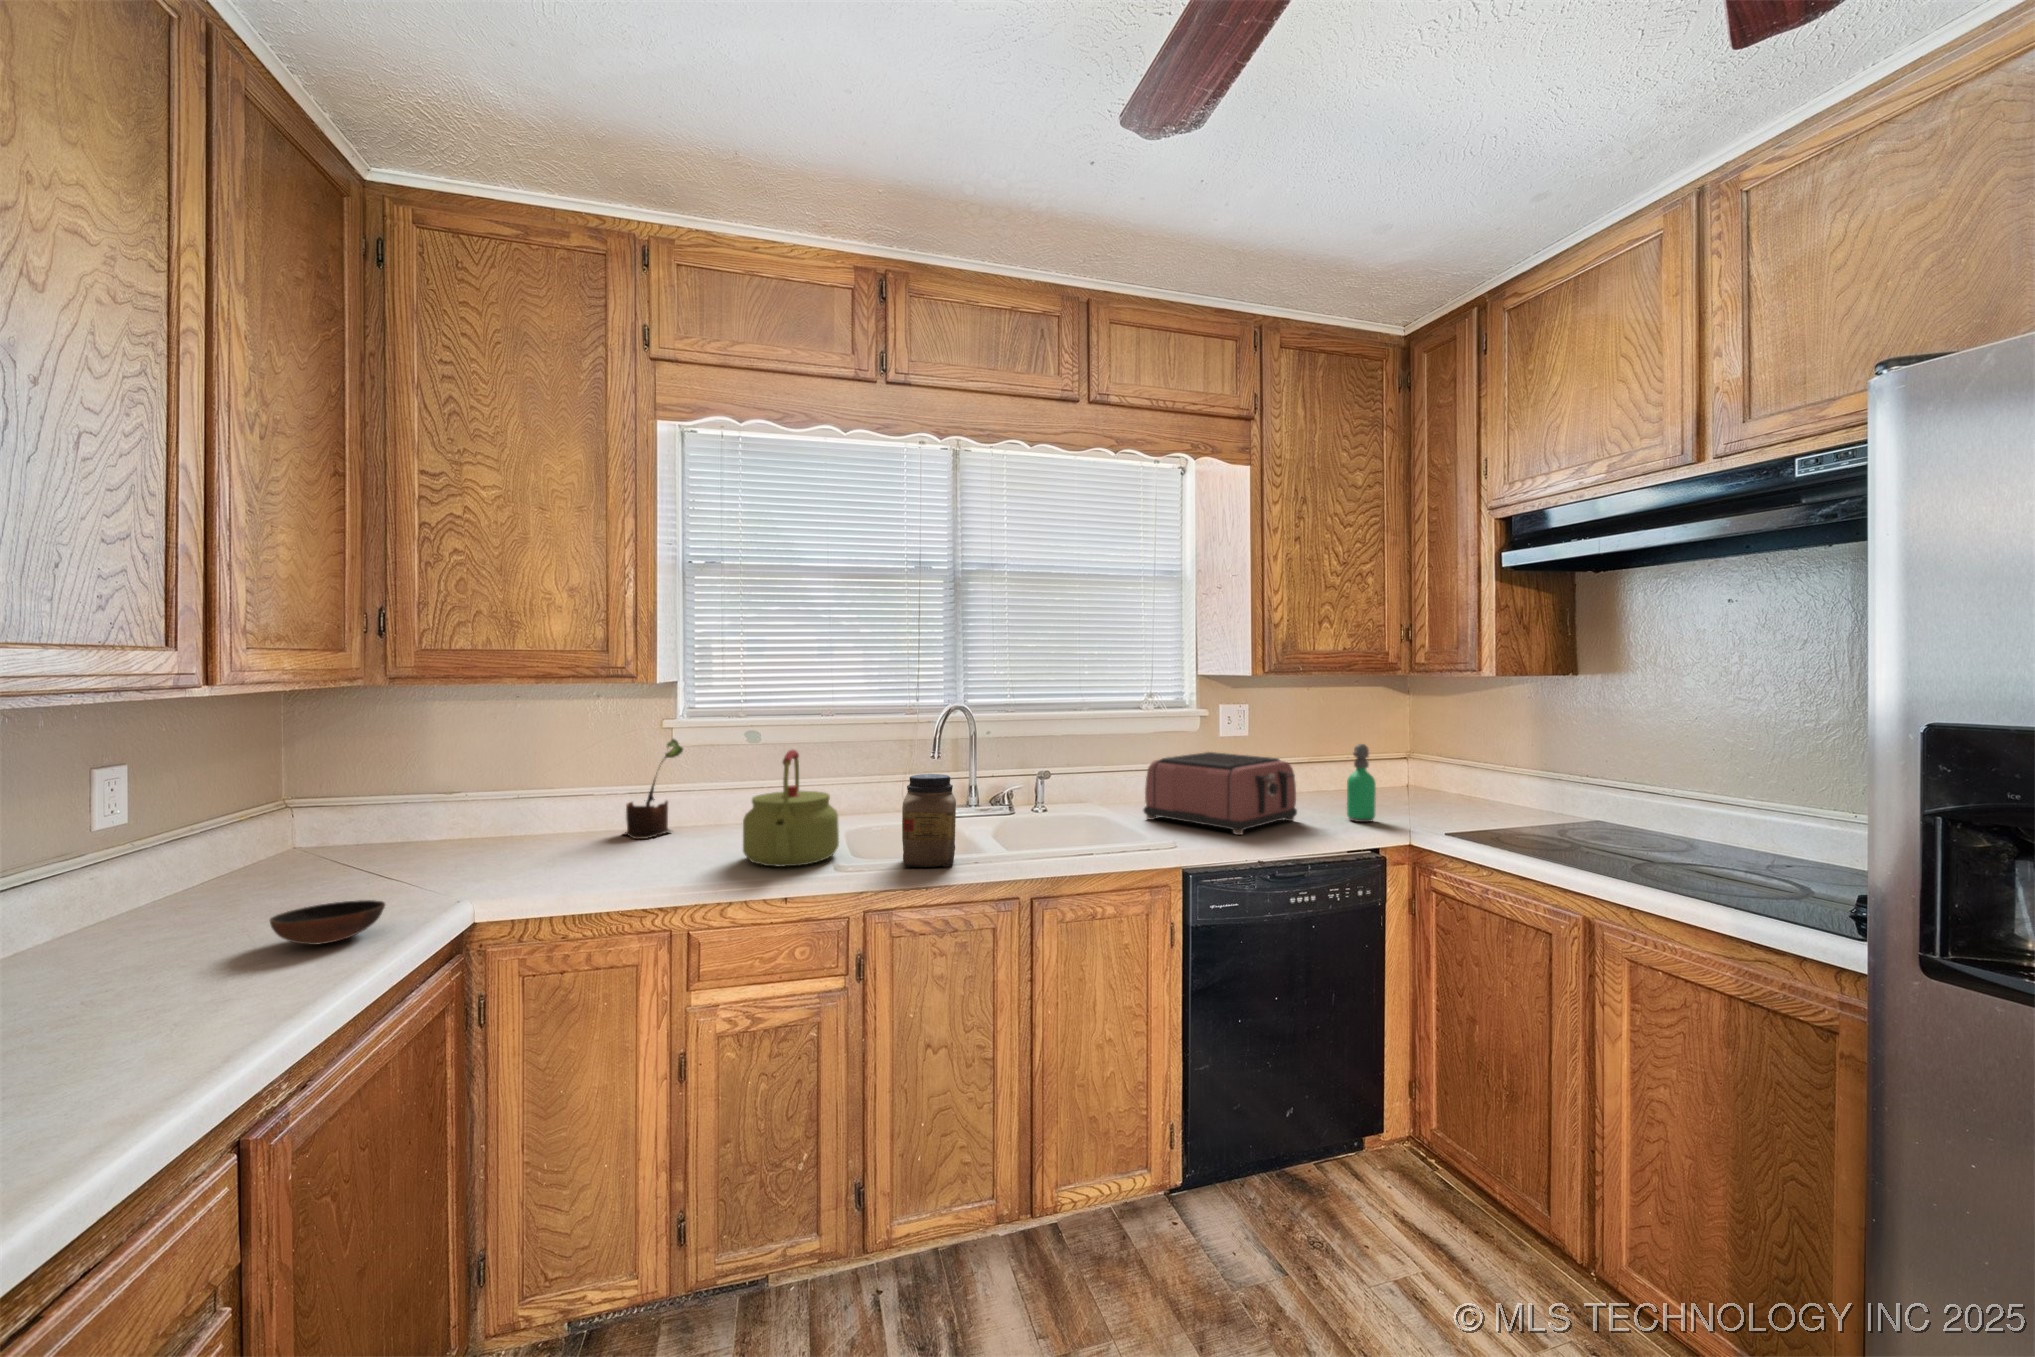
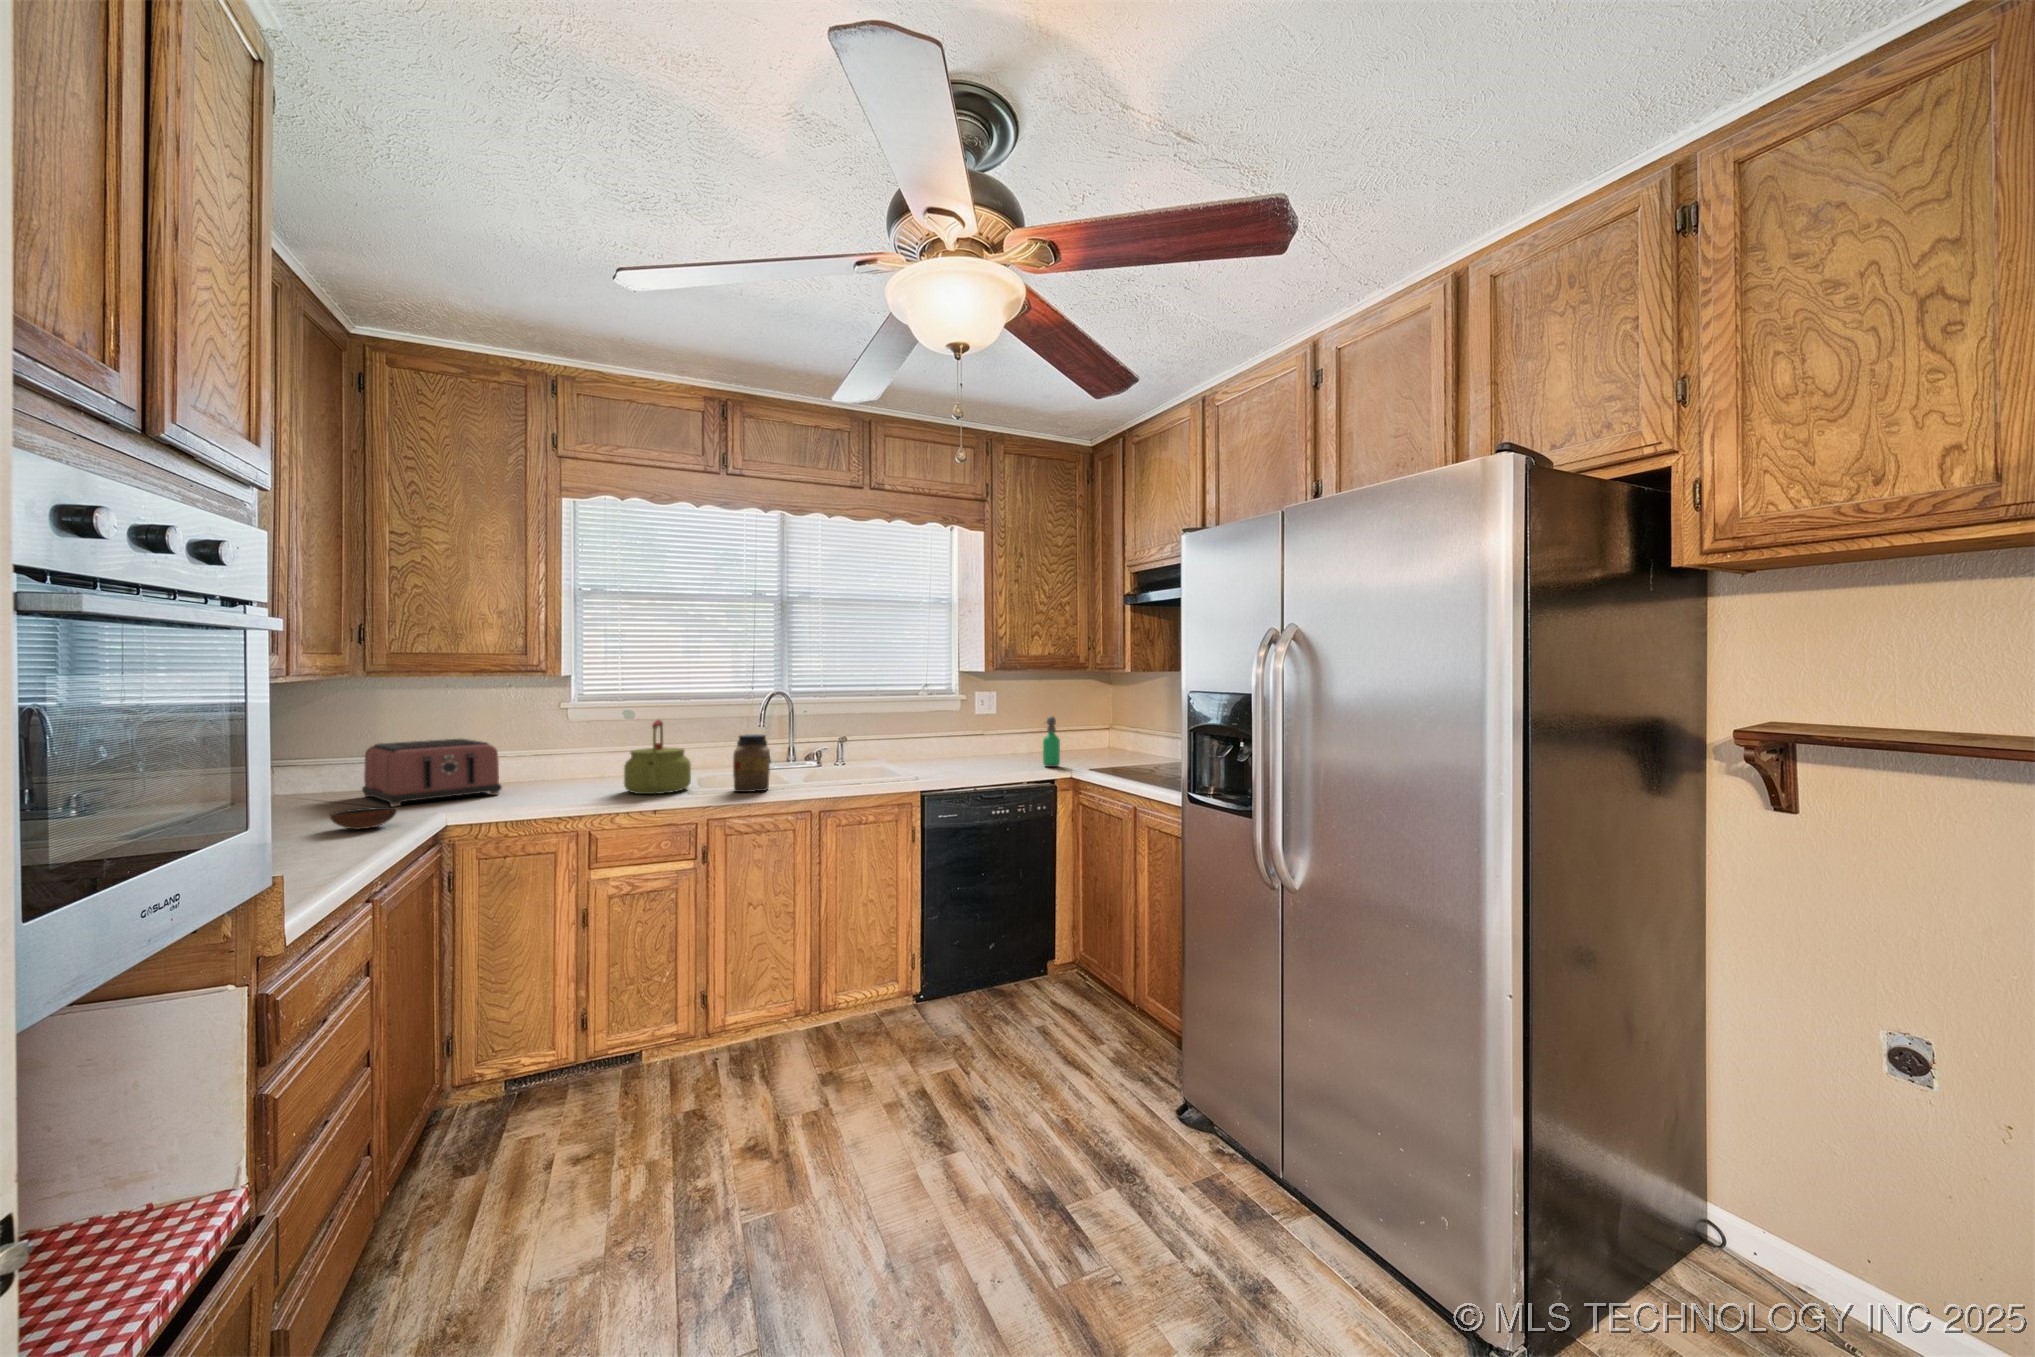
potted plant: present [624,739,683,839] -> none [530,715,585,785]
toaster: present [1143,752,1297,835] -> present [362,739,502,806]

